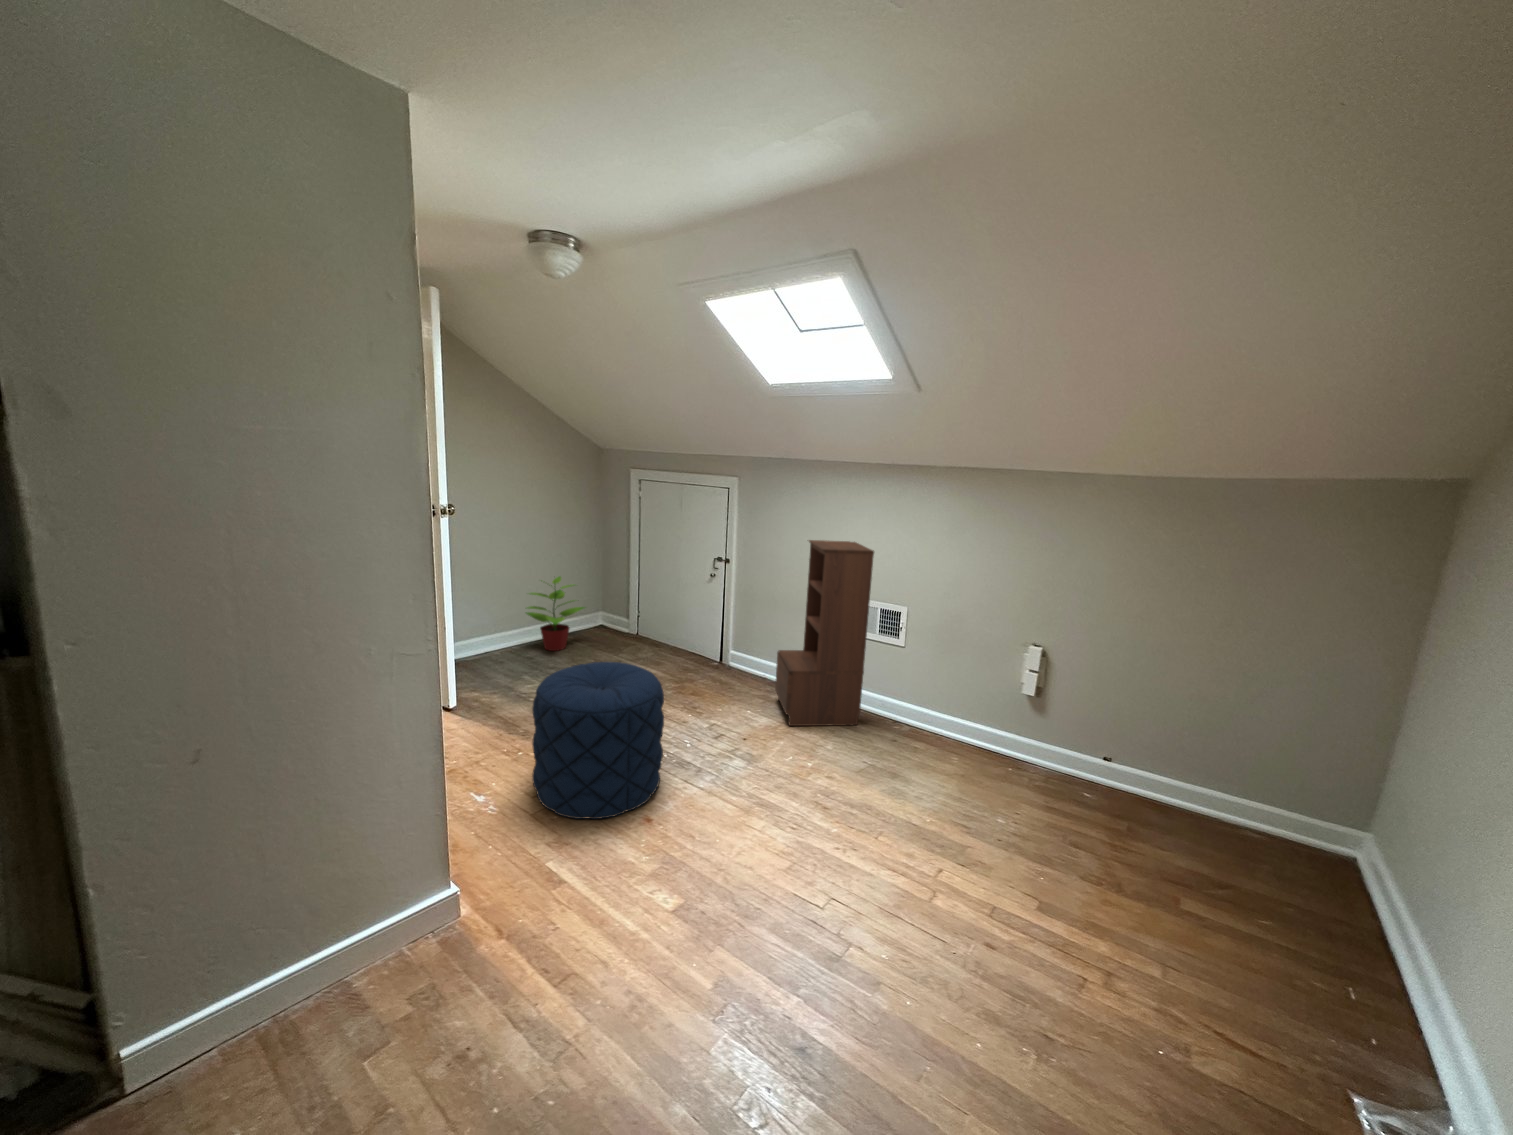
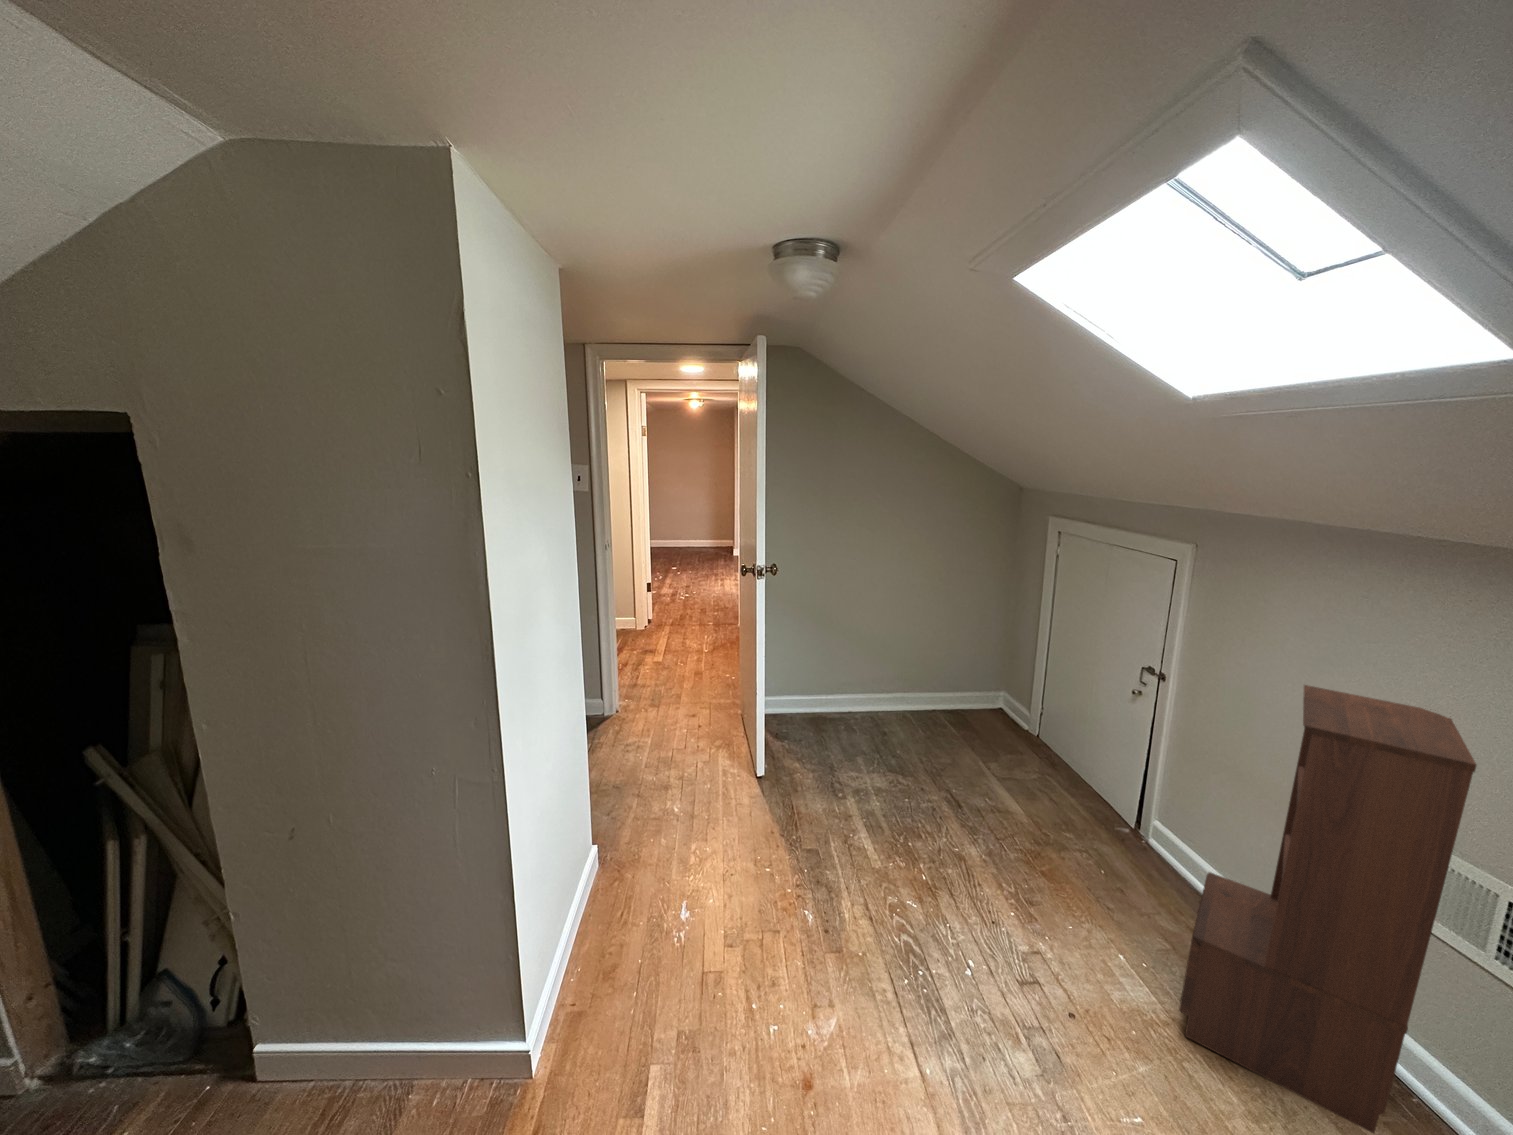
potted plant: present [526,576,584,651] -> none [886,638,966,732]
pouf: present [532,662,664,819] -> none [715,795,896,1048]

